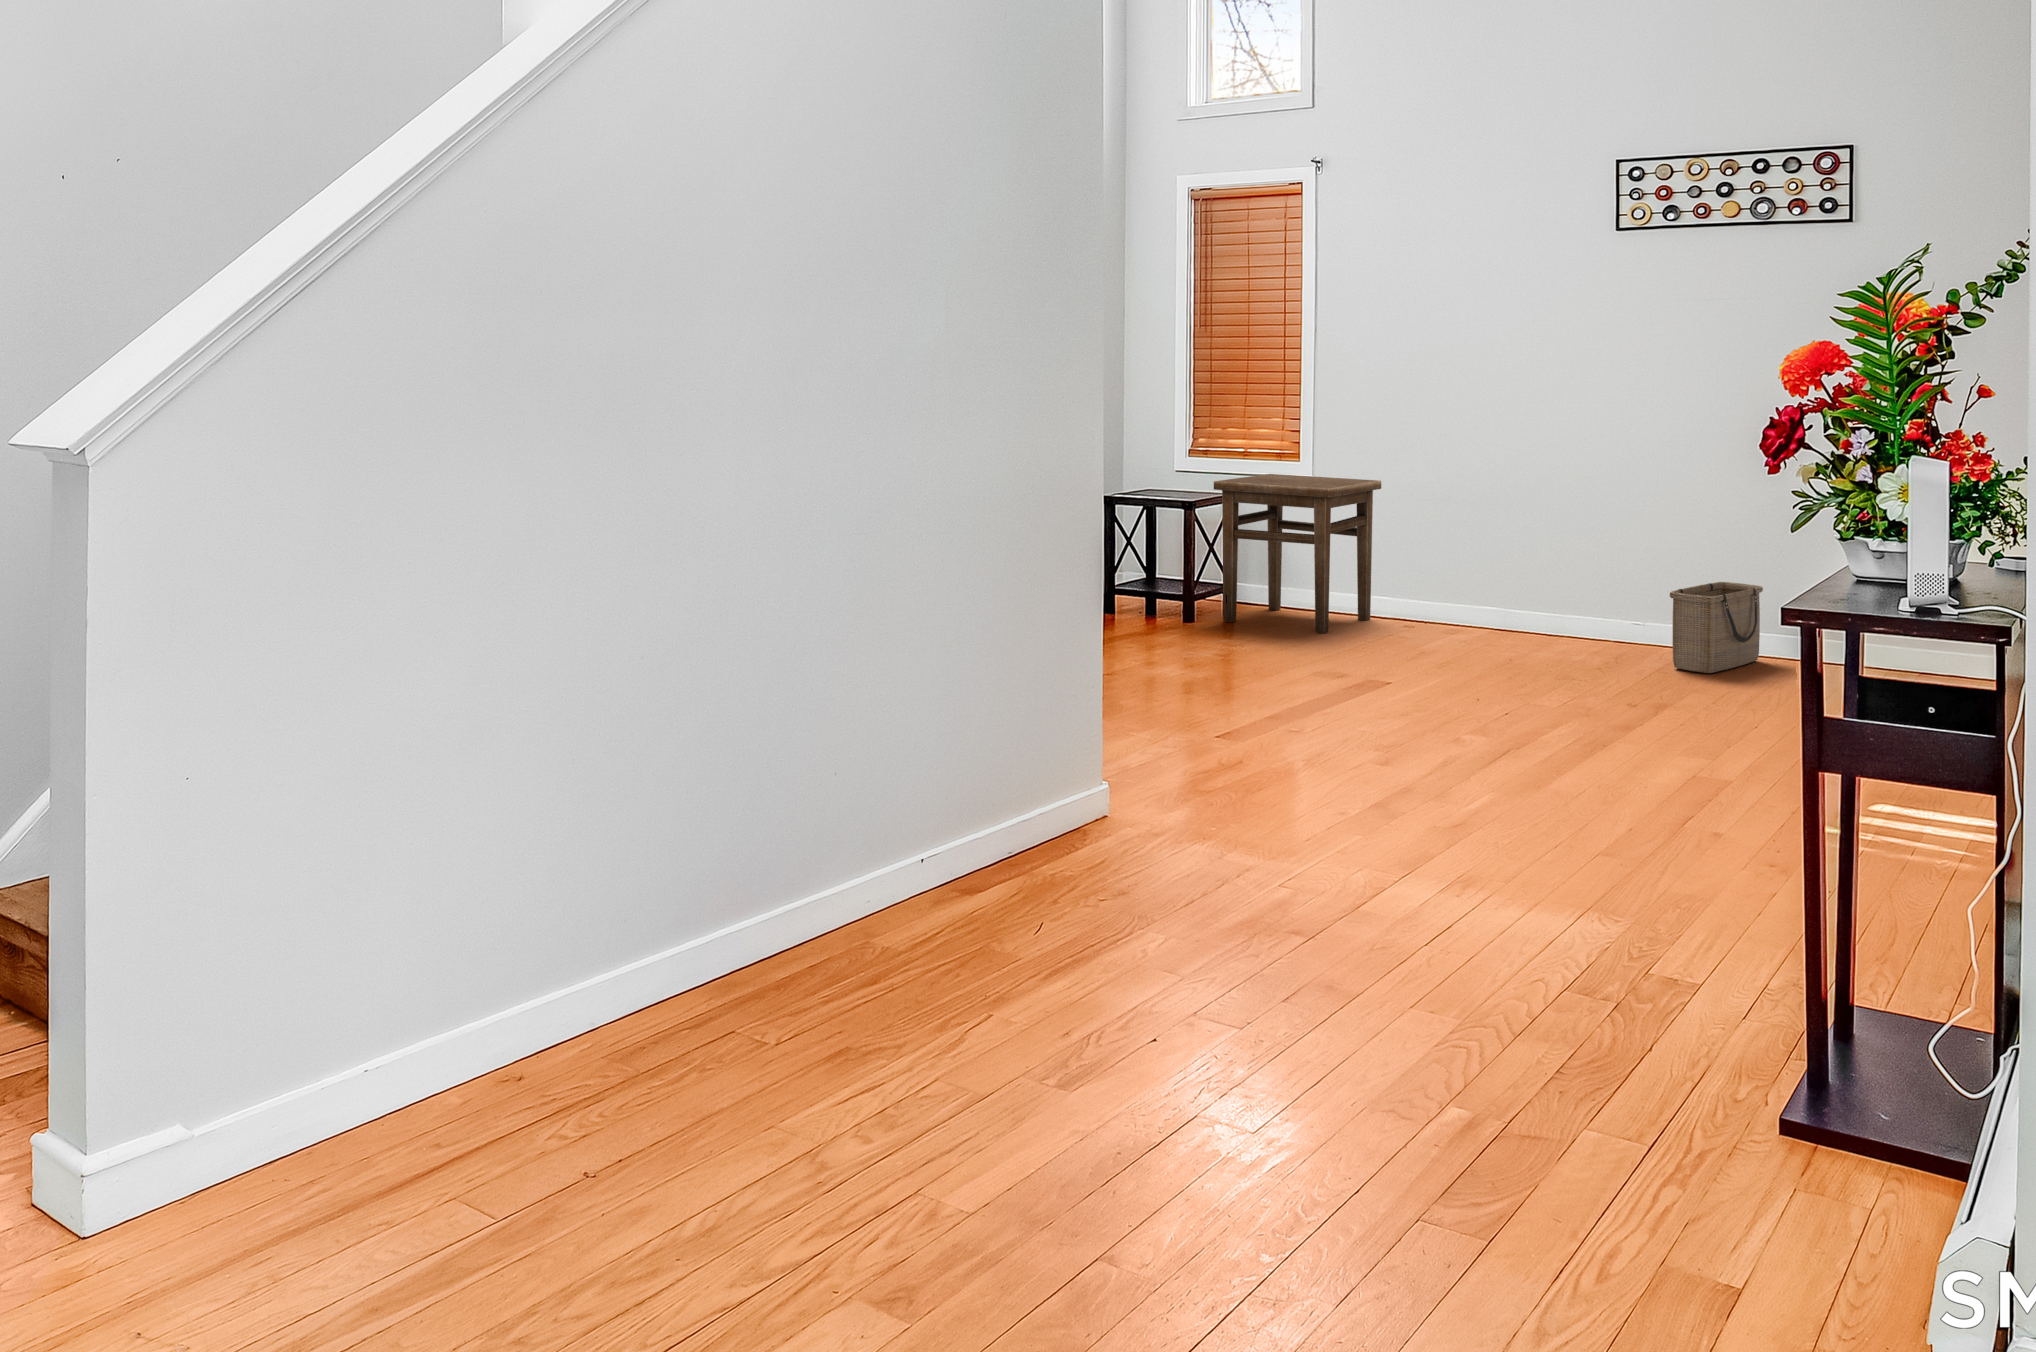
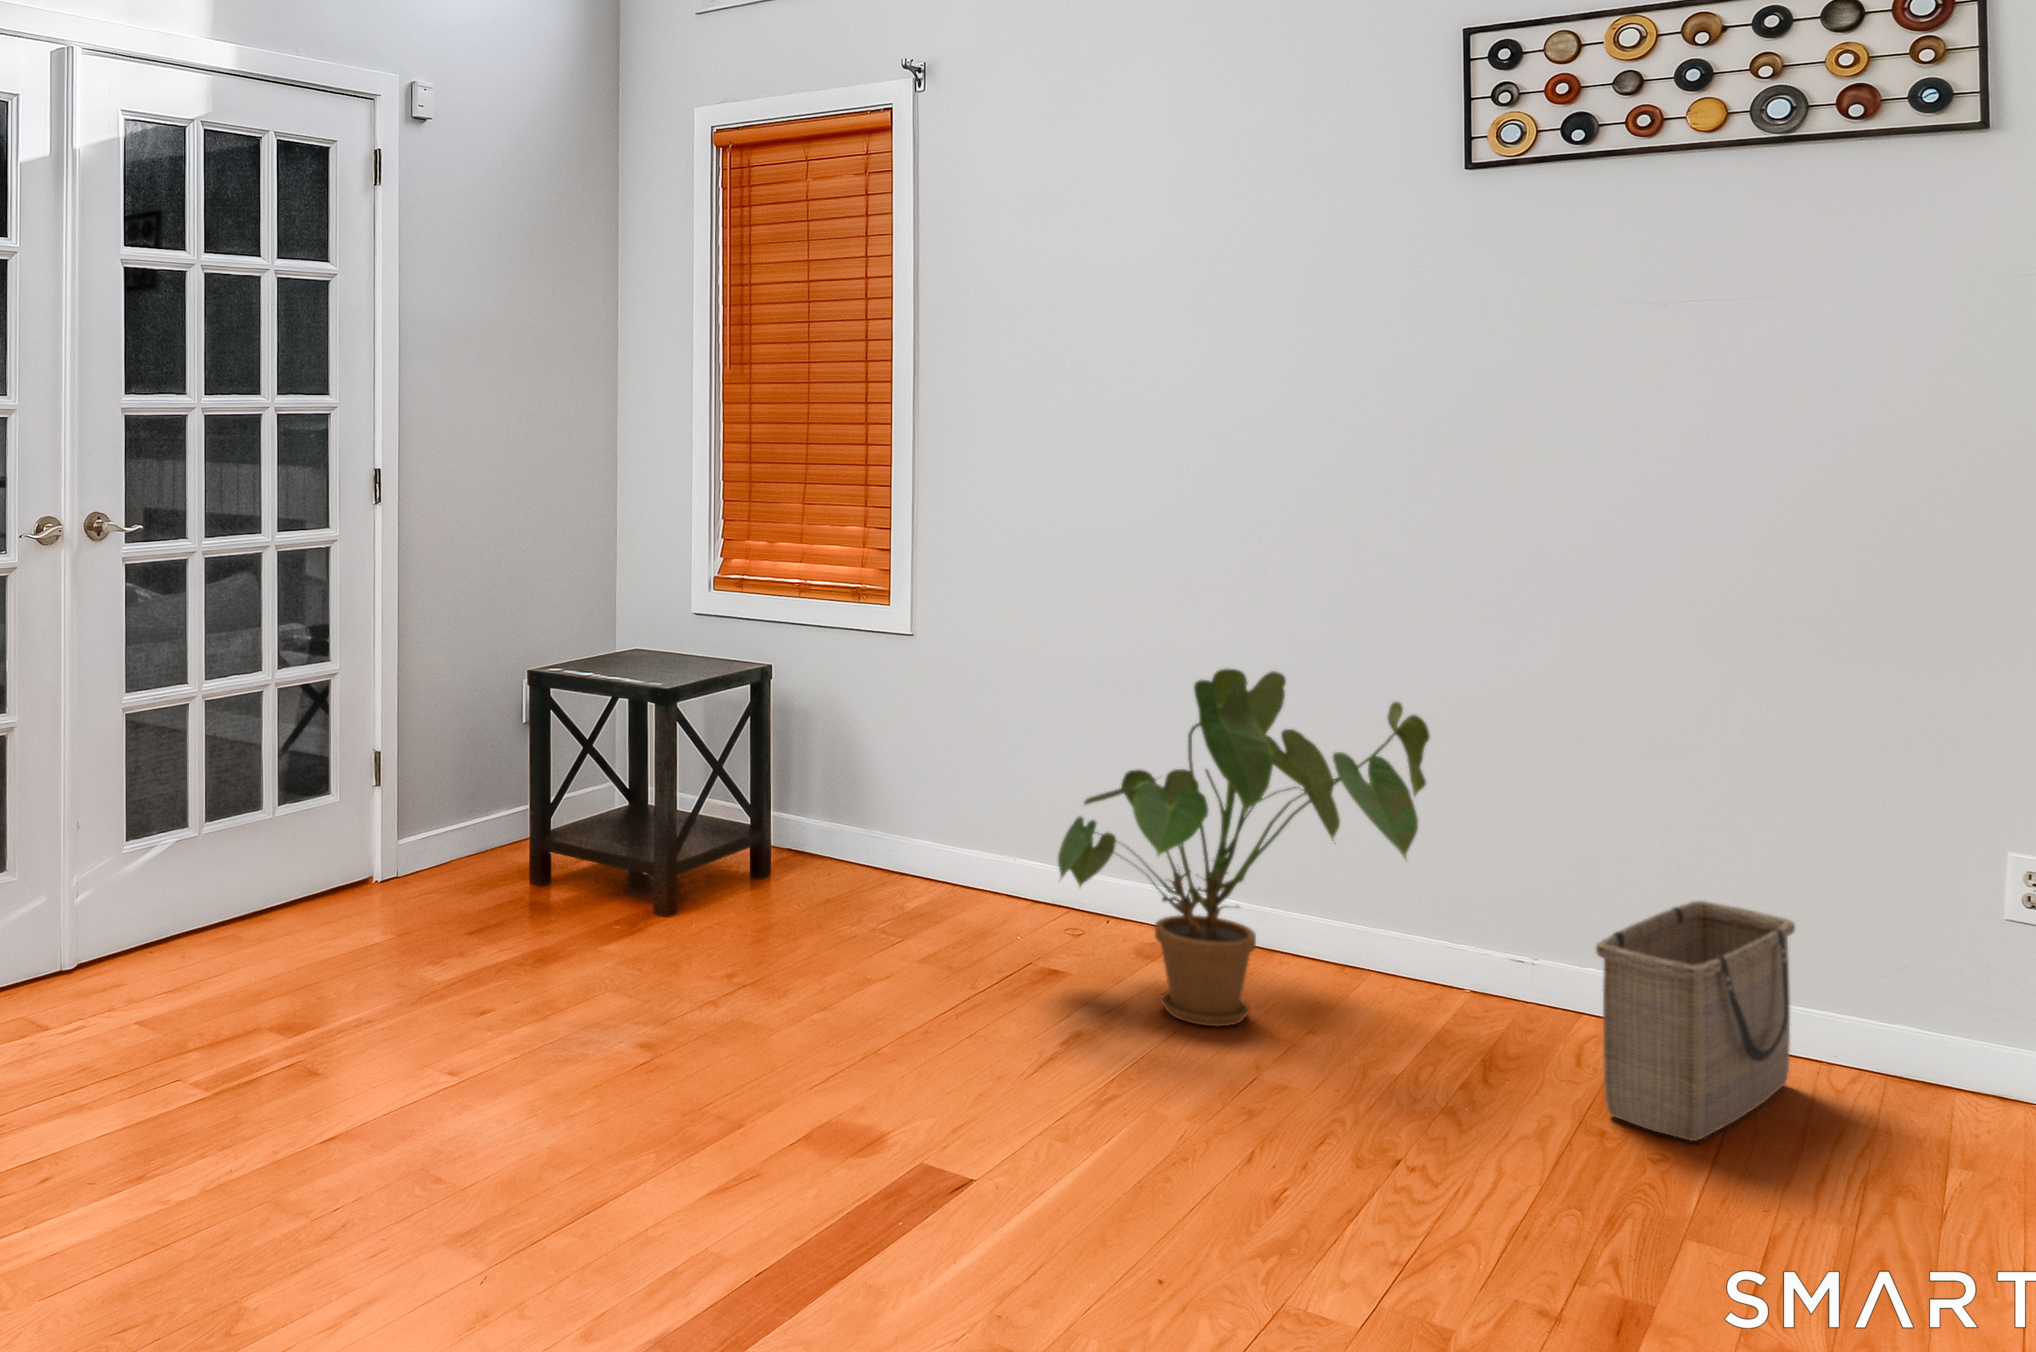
side table: present [1214,474,1381,633] -> none [704,627,1022,957]
house plant: none [1416,484,1597,650] -> present [1058,669,1430,1026]

